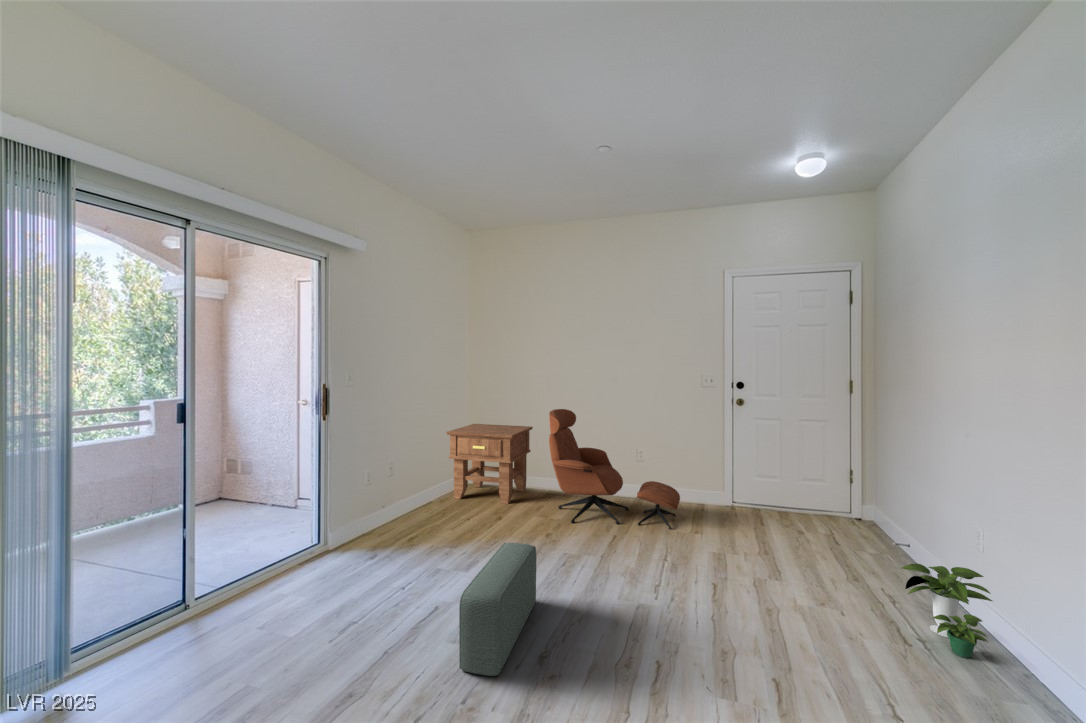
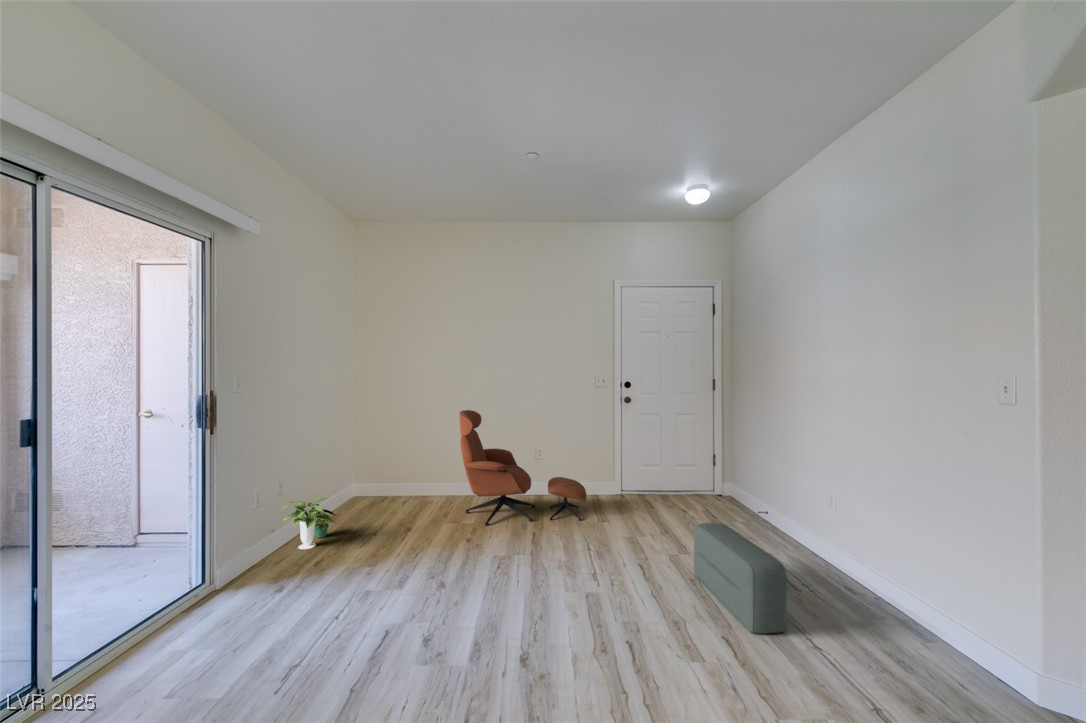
side table: present [446,424,533,504] -> none [335,430,430,514]
pouf: present [459,543,536,676] -> present [694,523,787,634]
potted plant: present [901,563,992,658] -> present [282,498,336,549]

